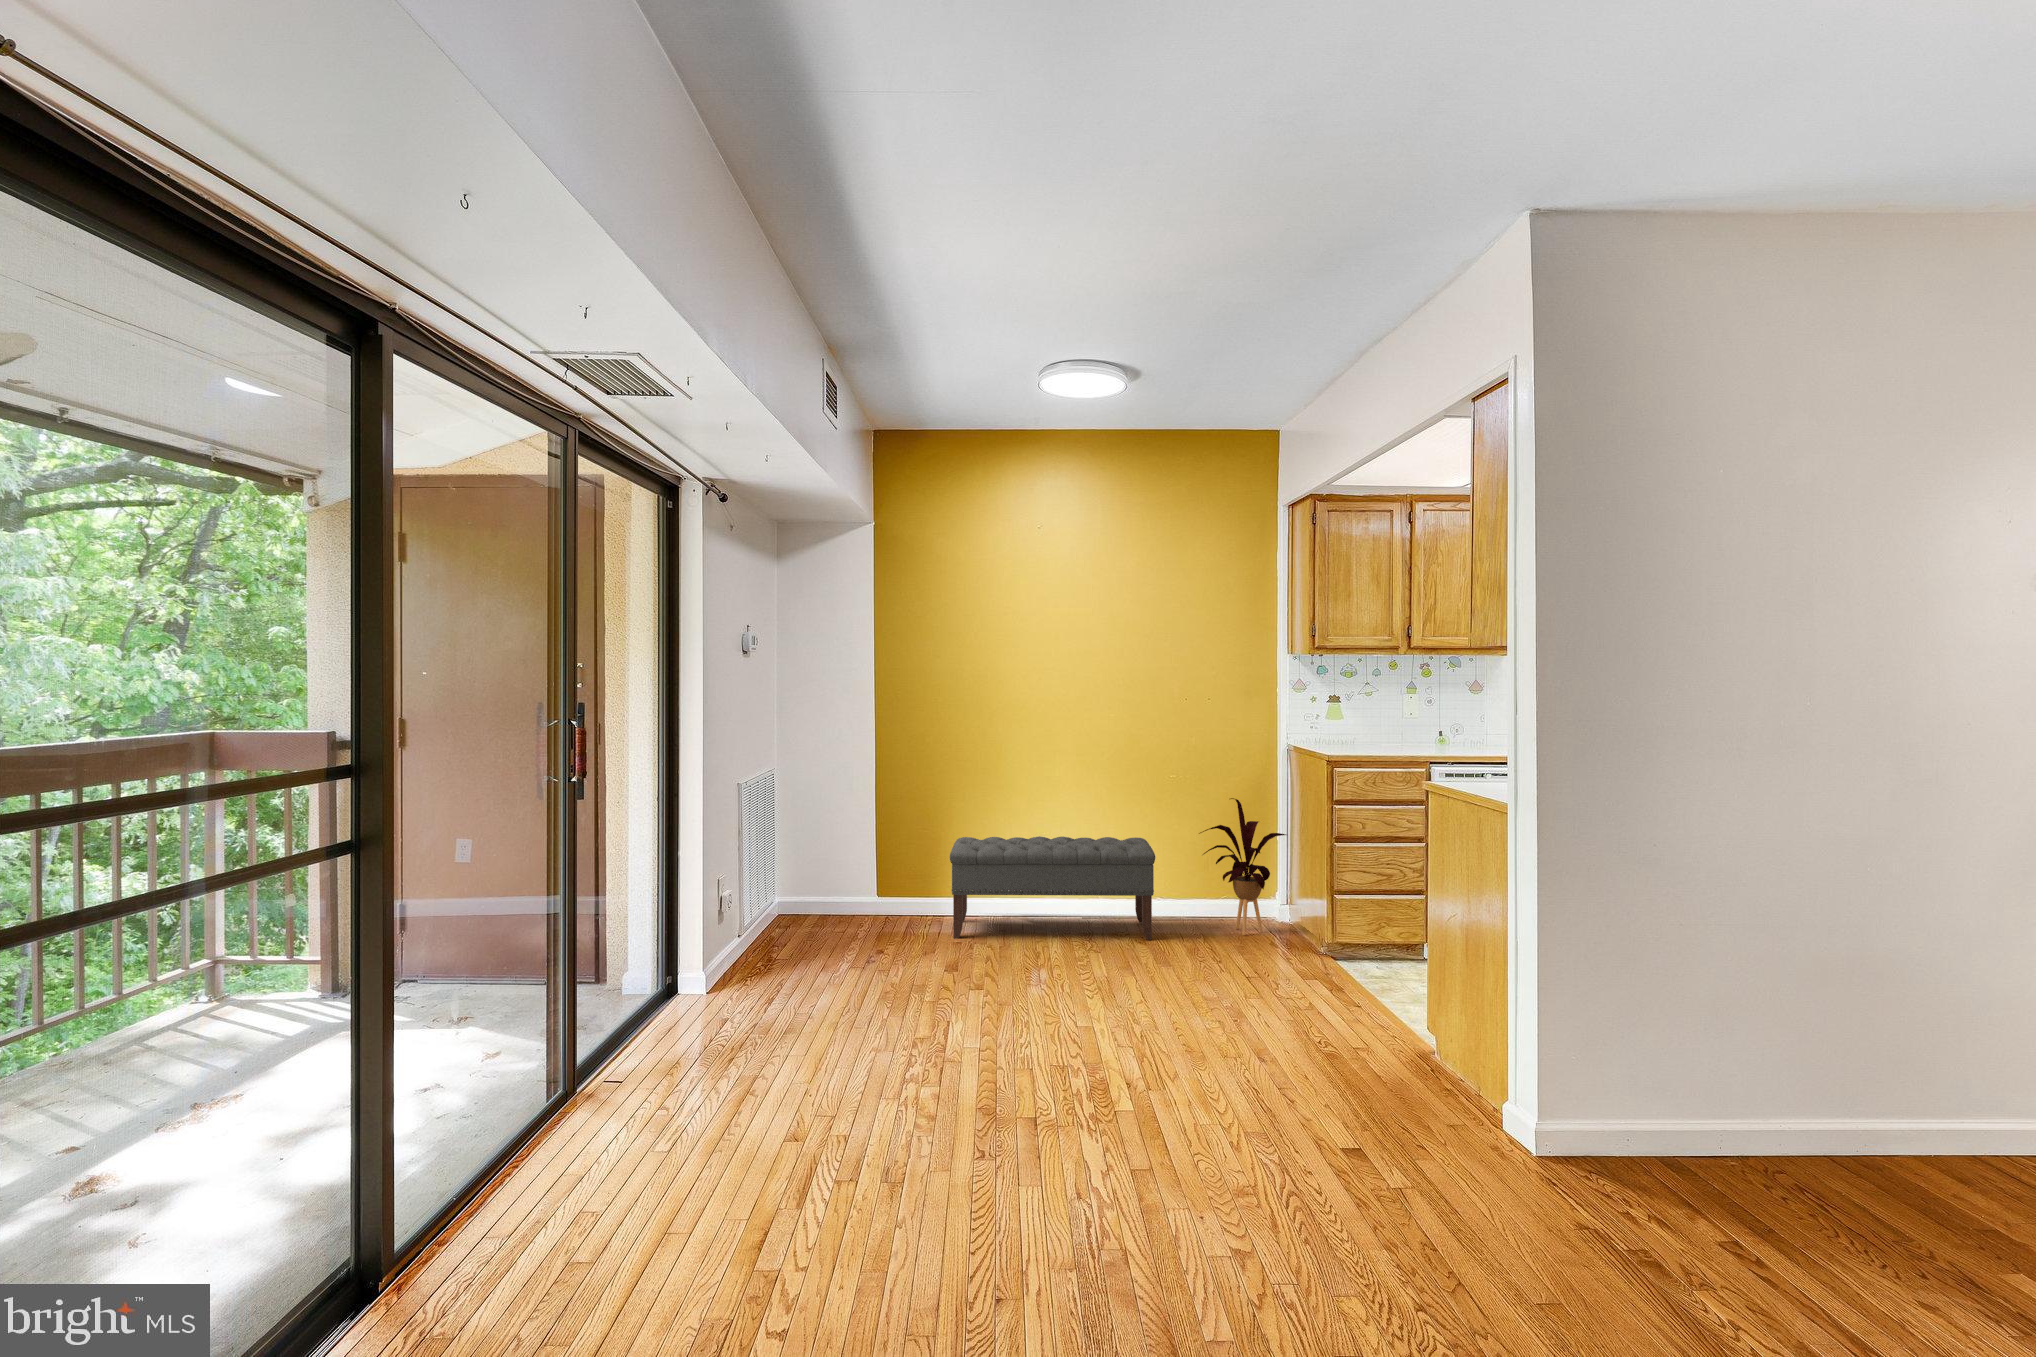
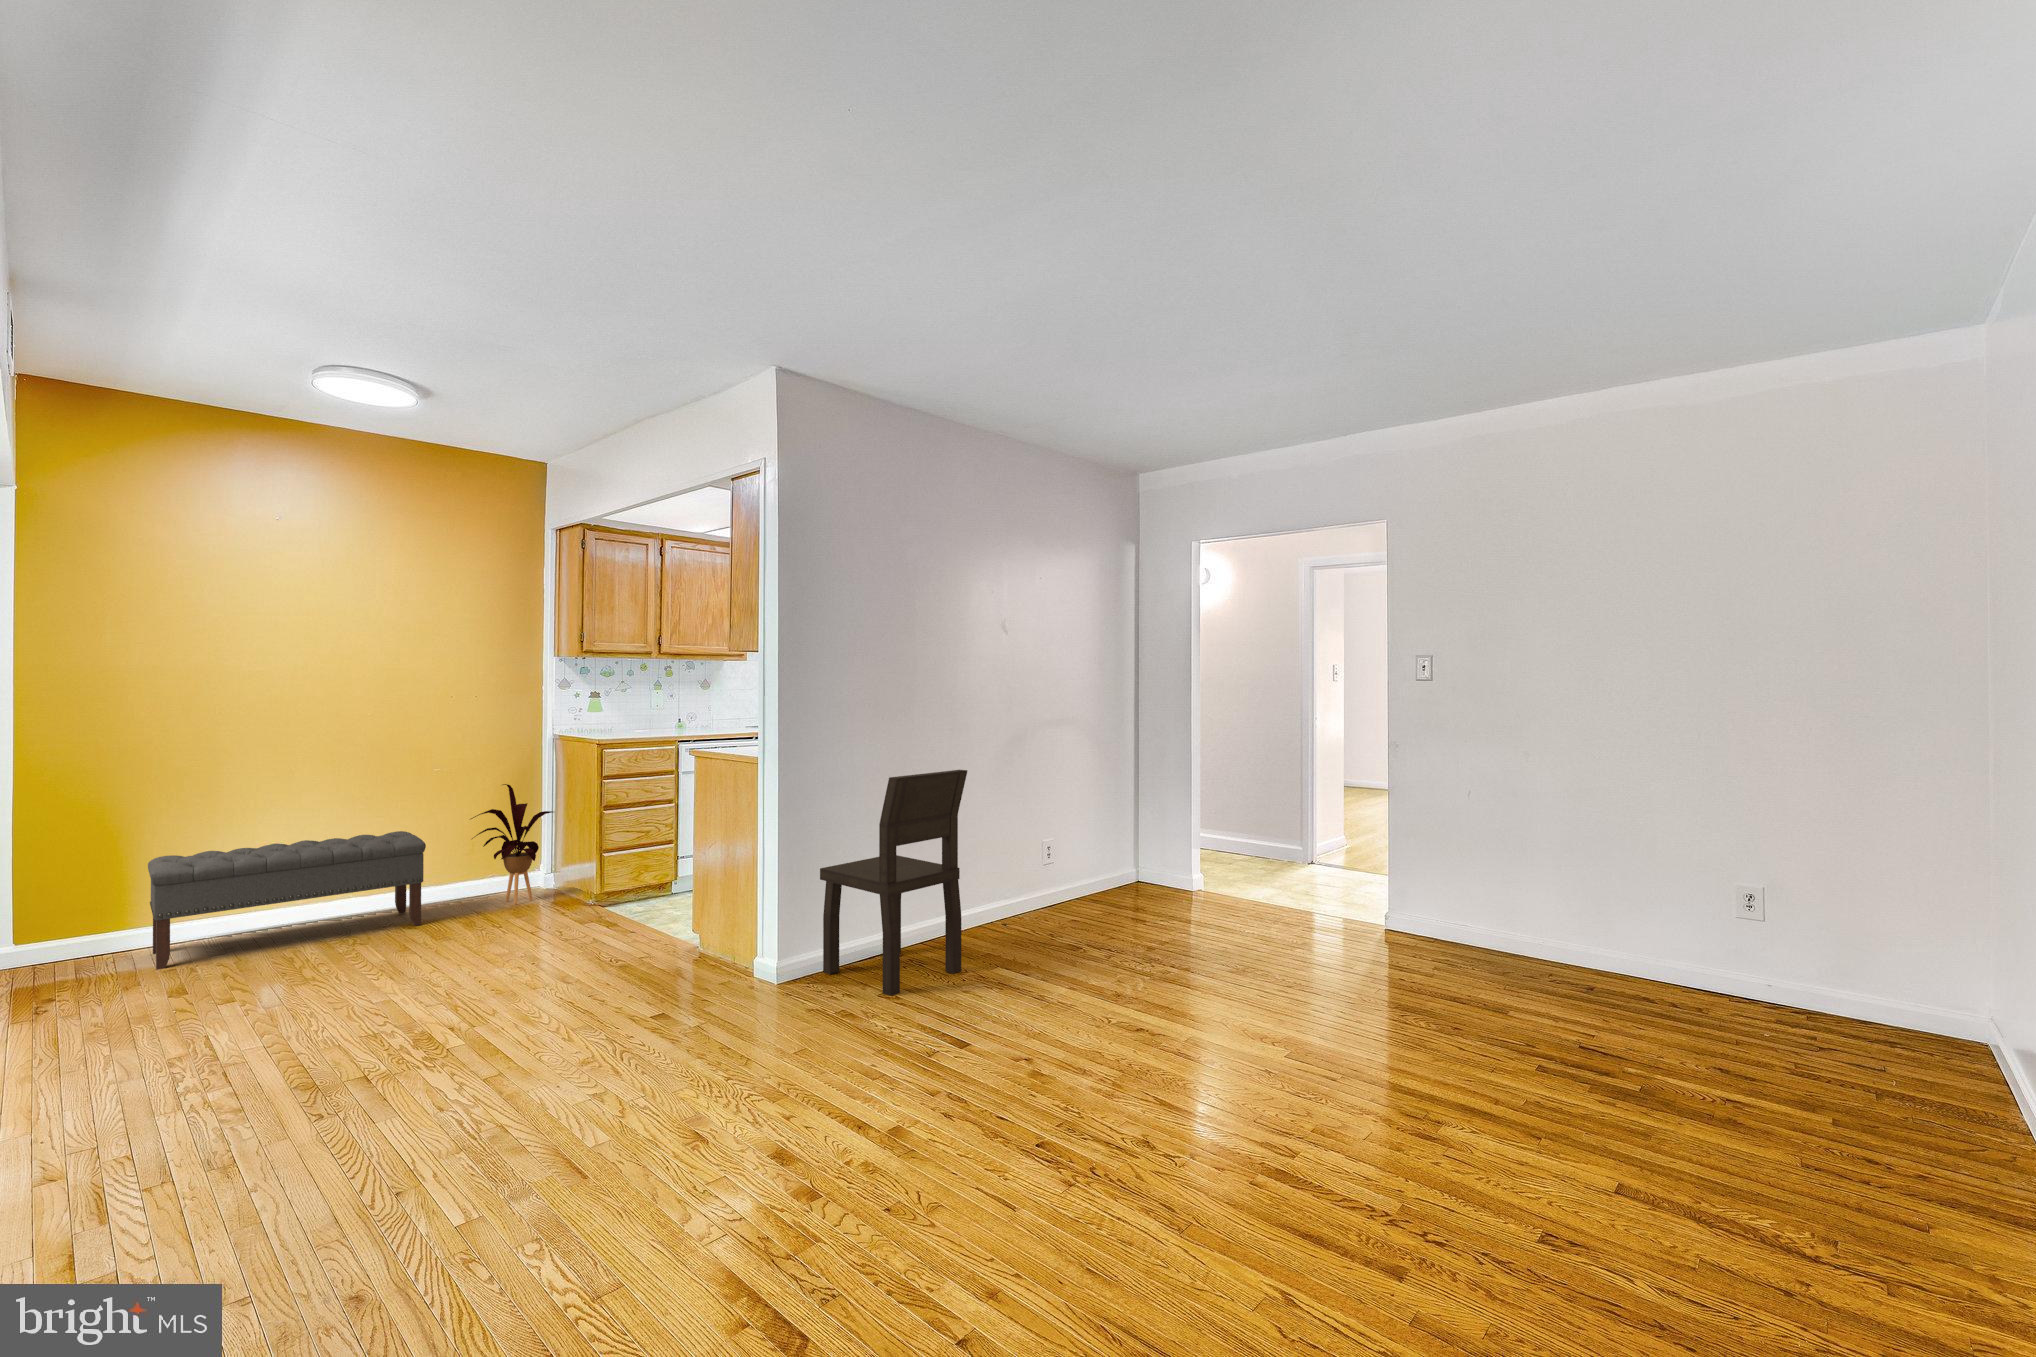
dining chair: none [1615,863,1940,1255] -> present [820,770,967,996]

